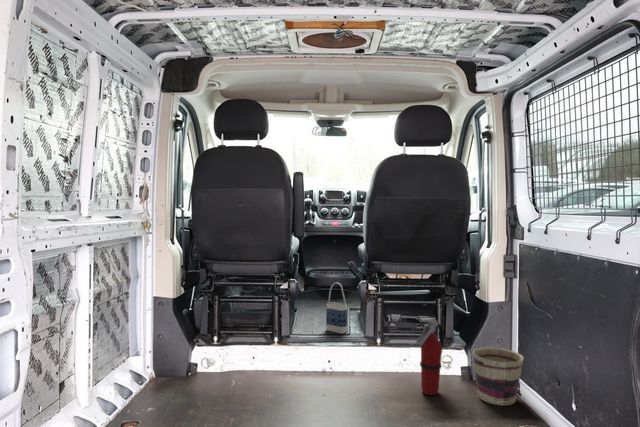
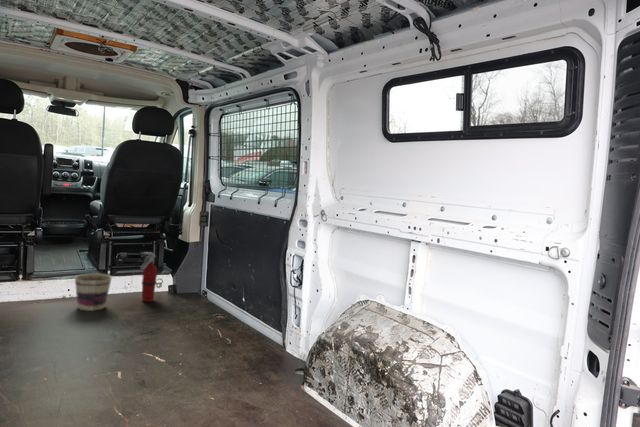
bag: present [326,282,347,334] -> none [63,231,83,270]
basket: present [473,347,523,405] -> present [75,274,111,311]

